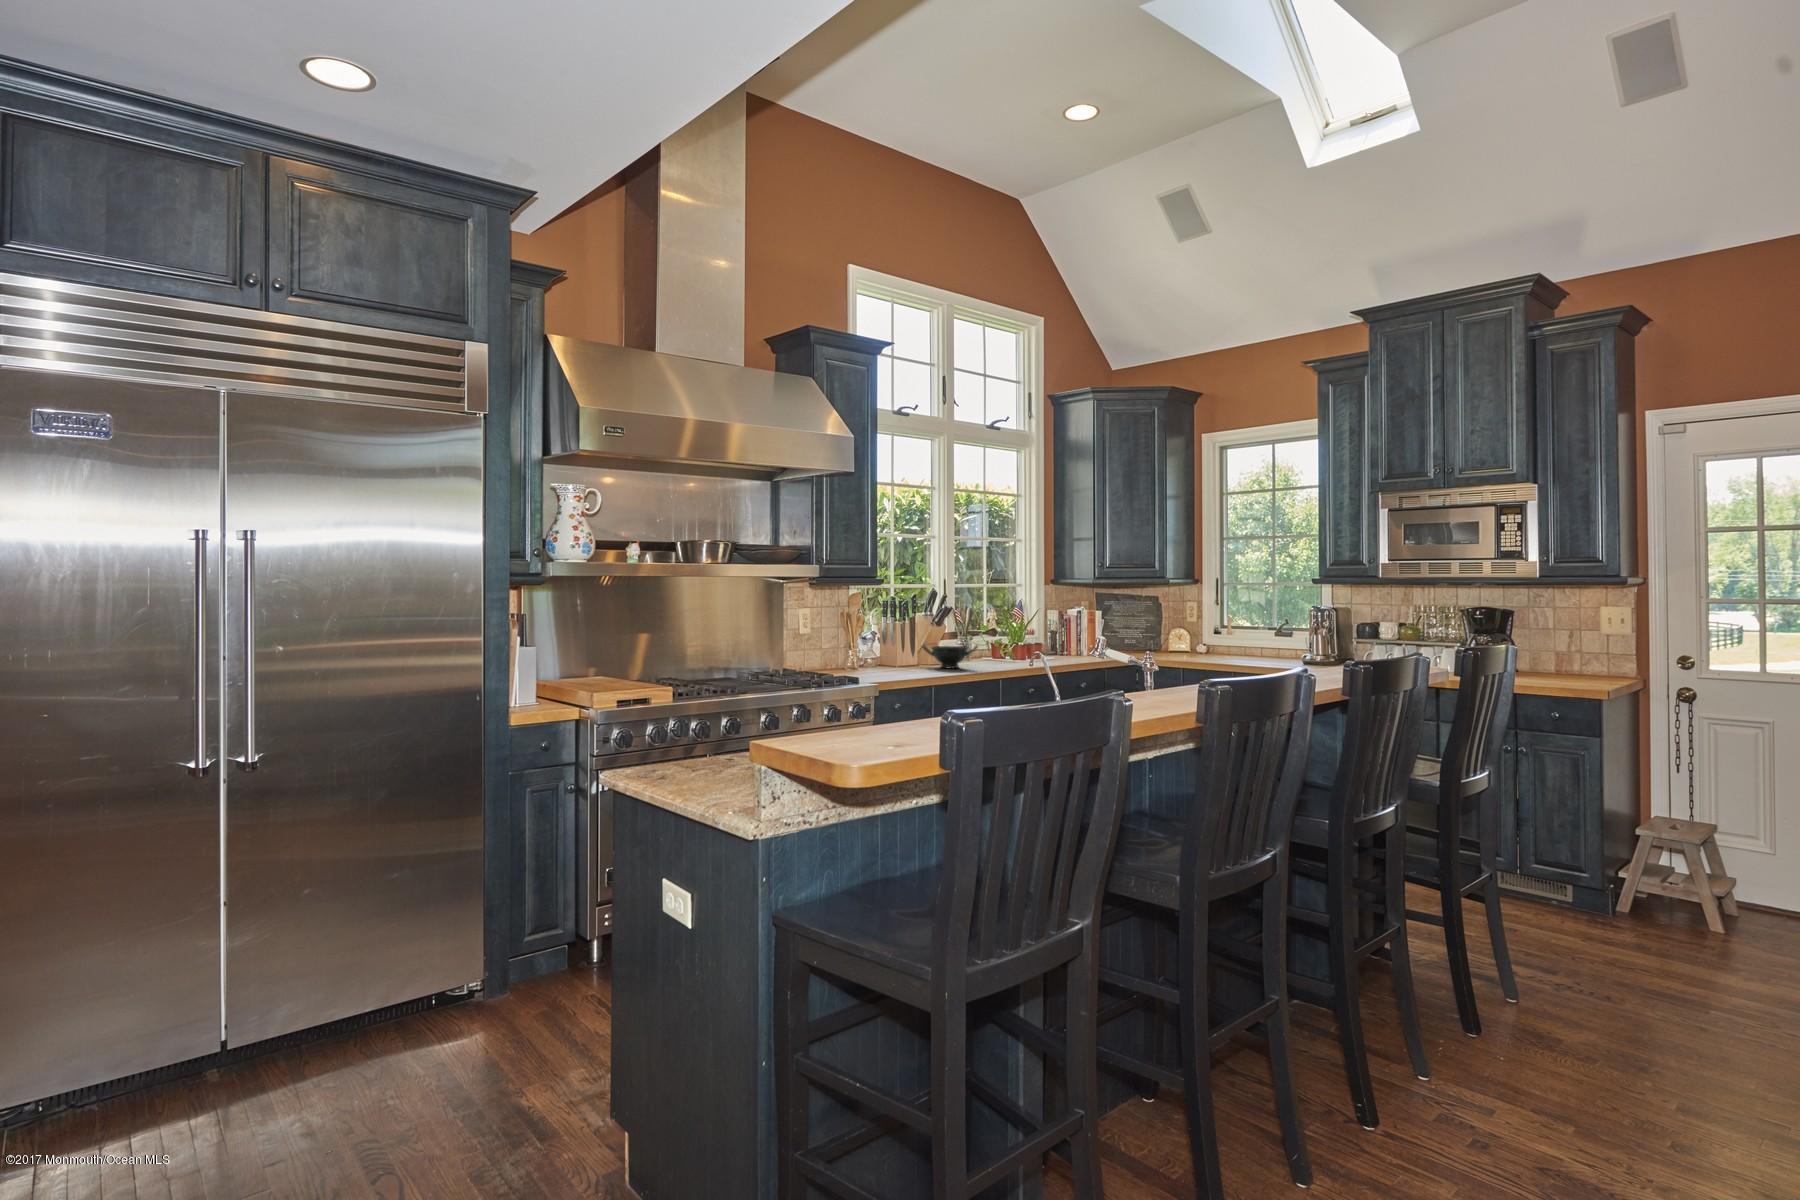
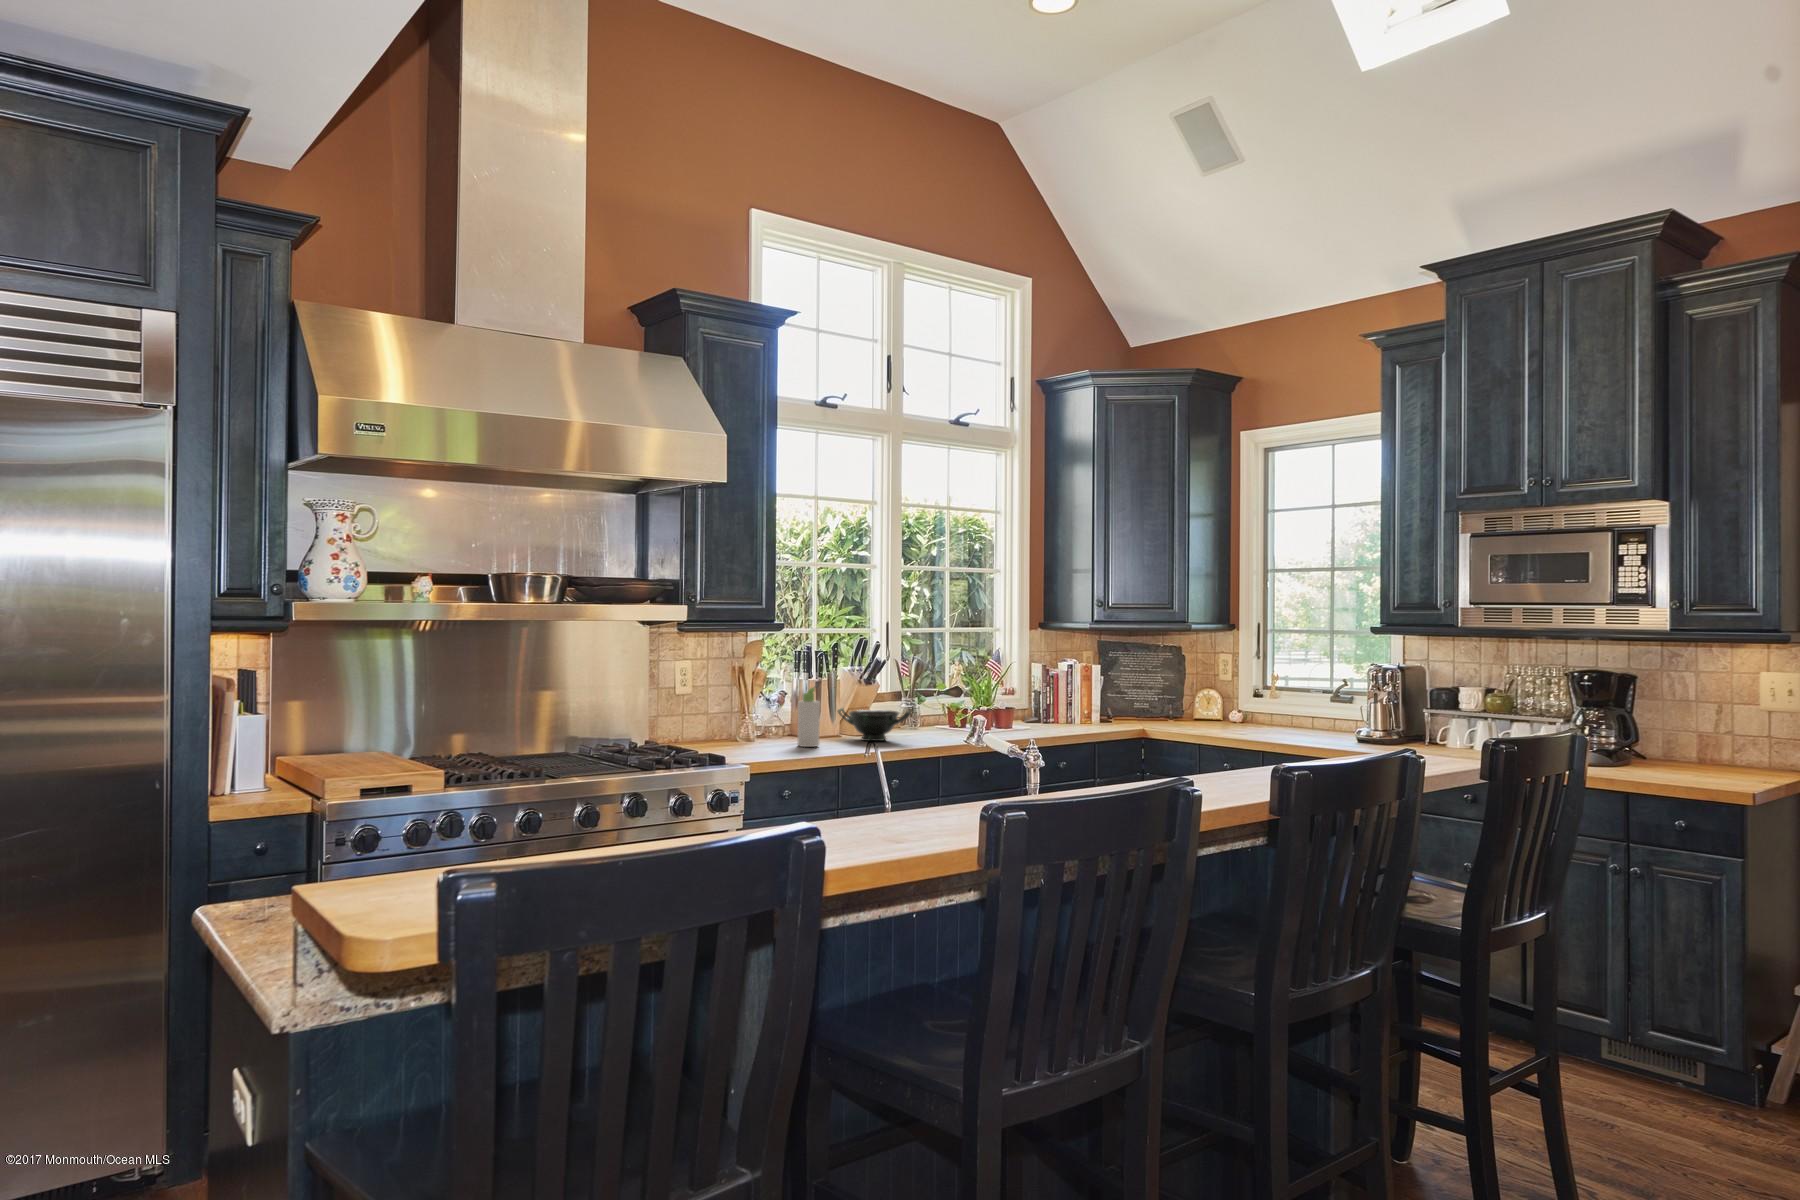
bottle: none [899,624,915,672] -> present [797,686,820,747]

